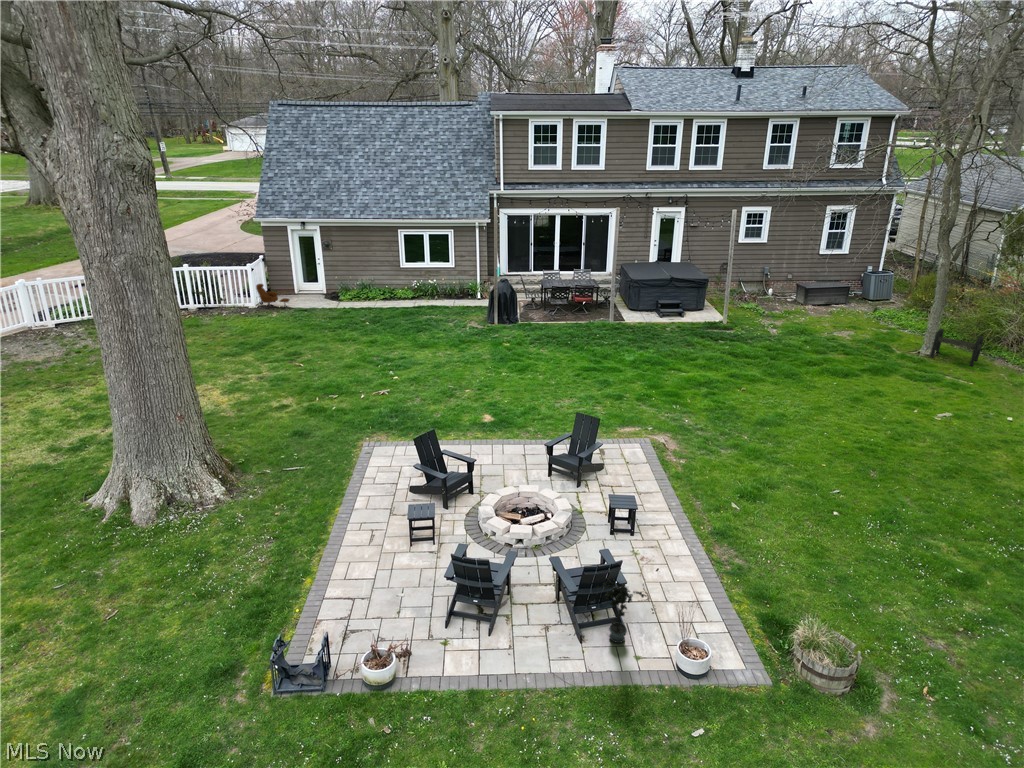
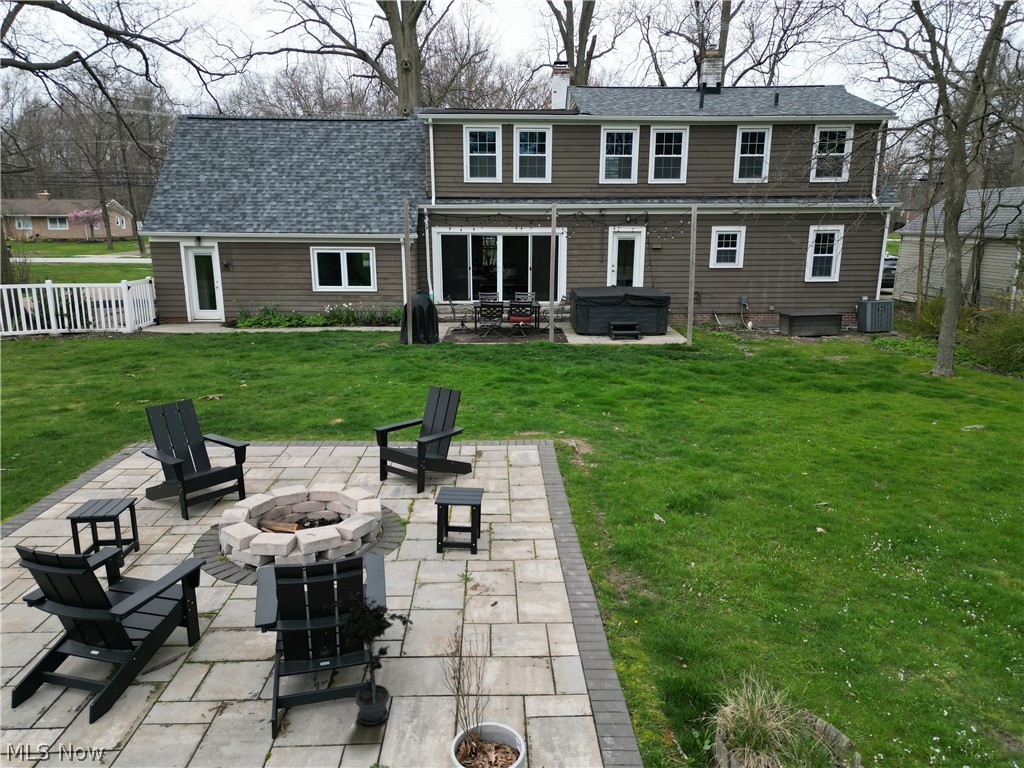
lounge chair: present [256,284,289,307] -> none [132,305,174,335]
bench: present [930,329,984,366] -> none [948,339,1015,383]

